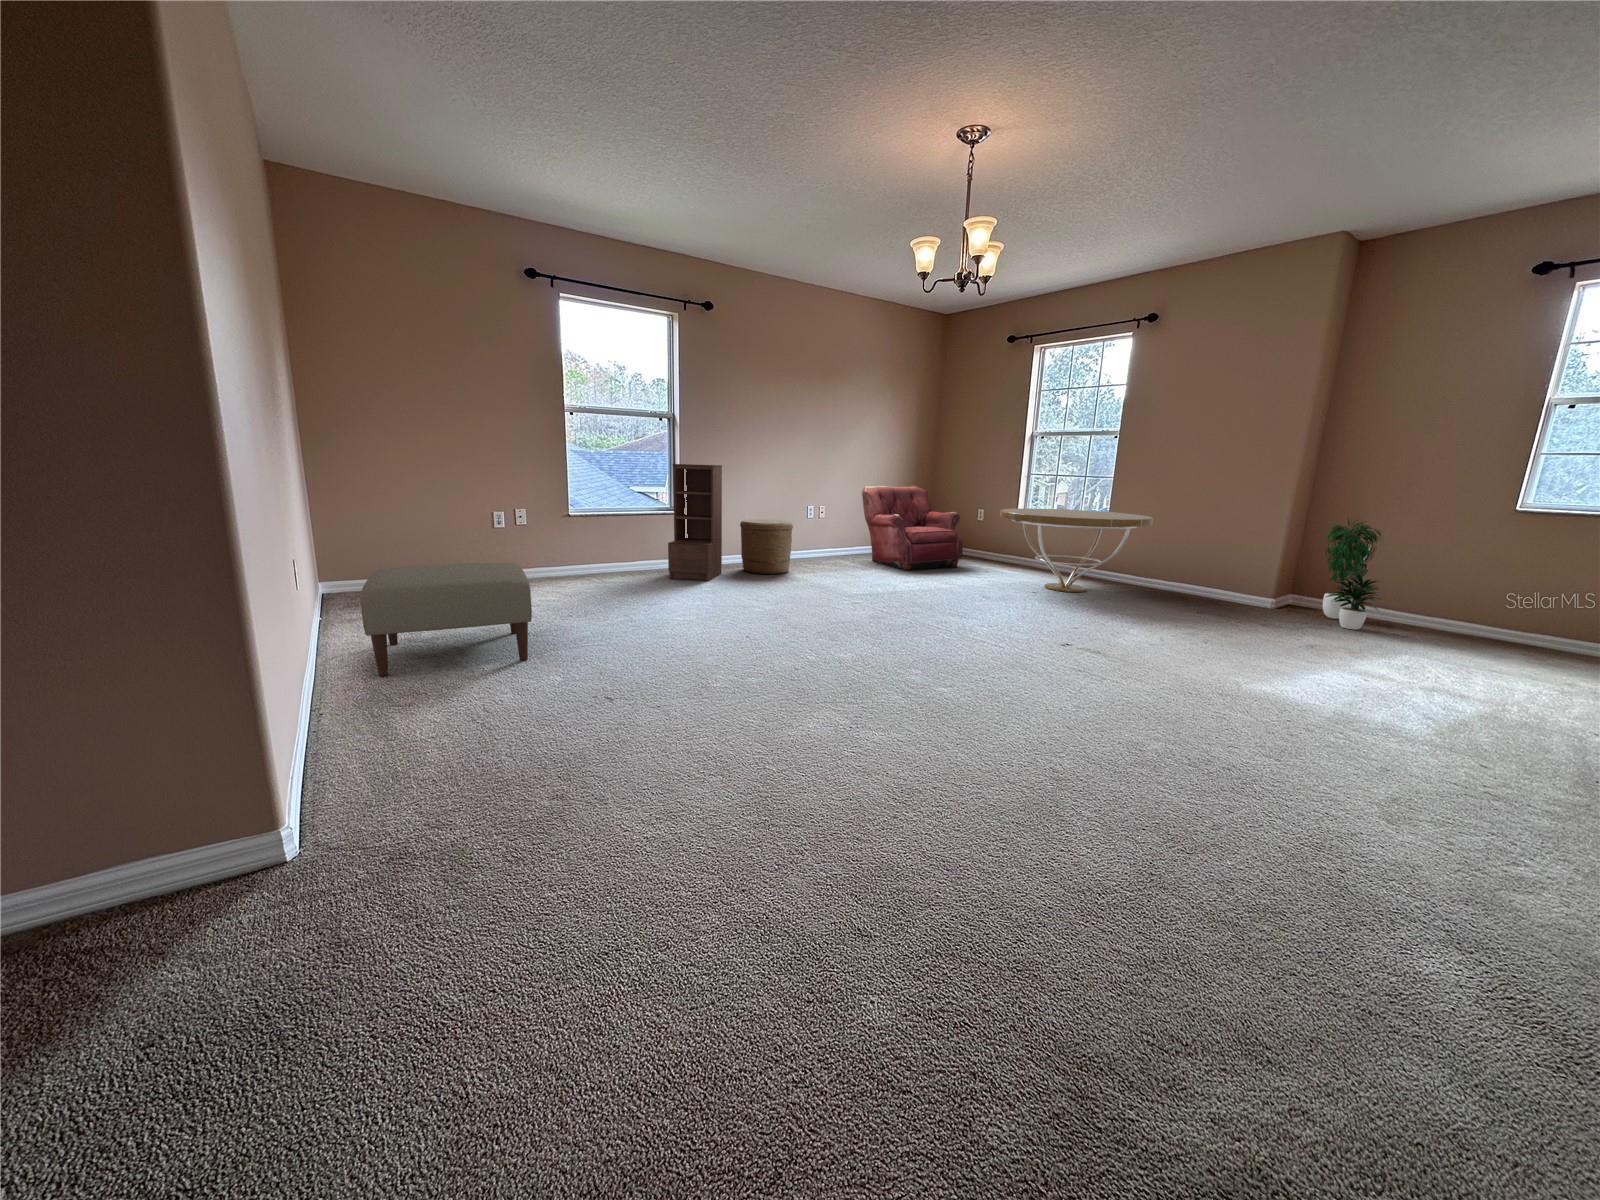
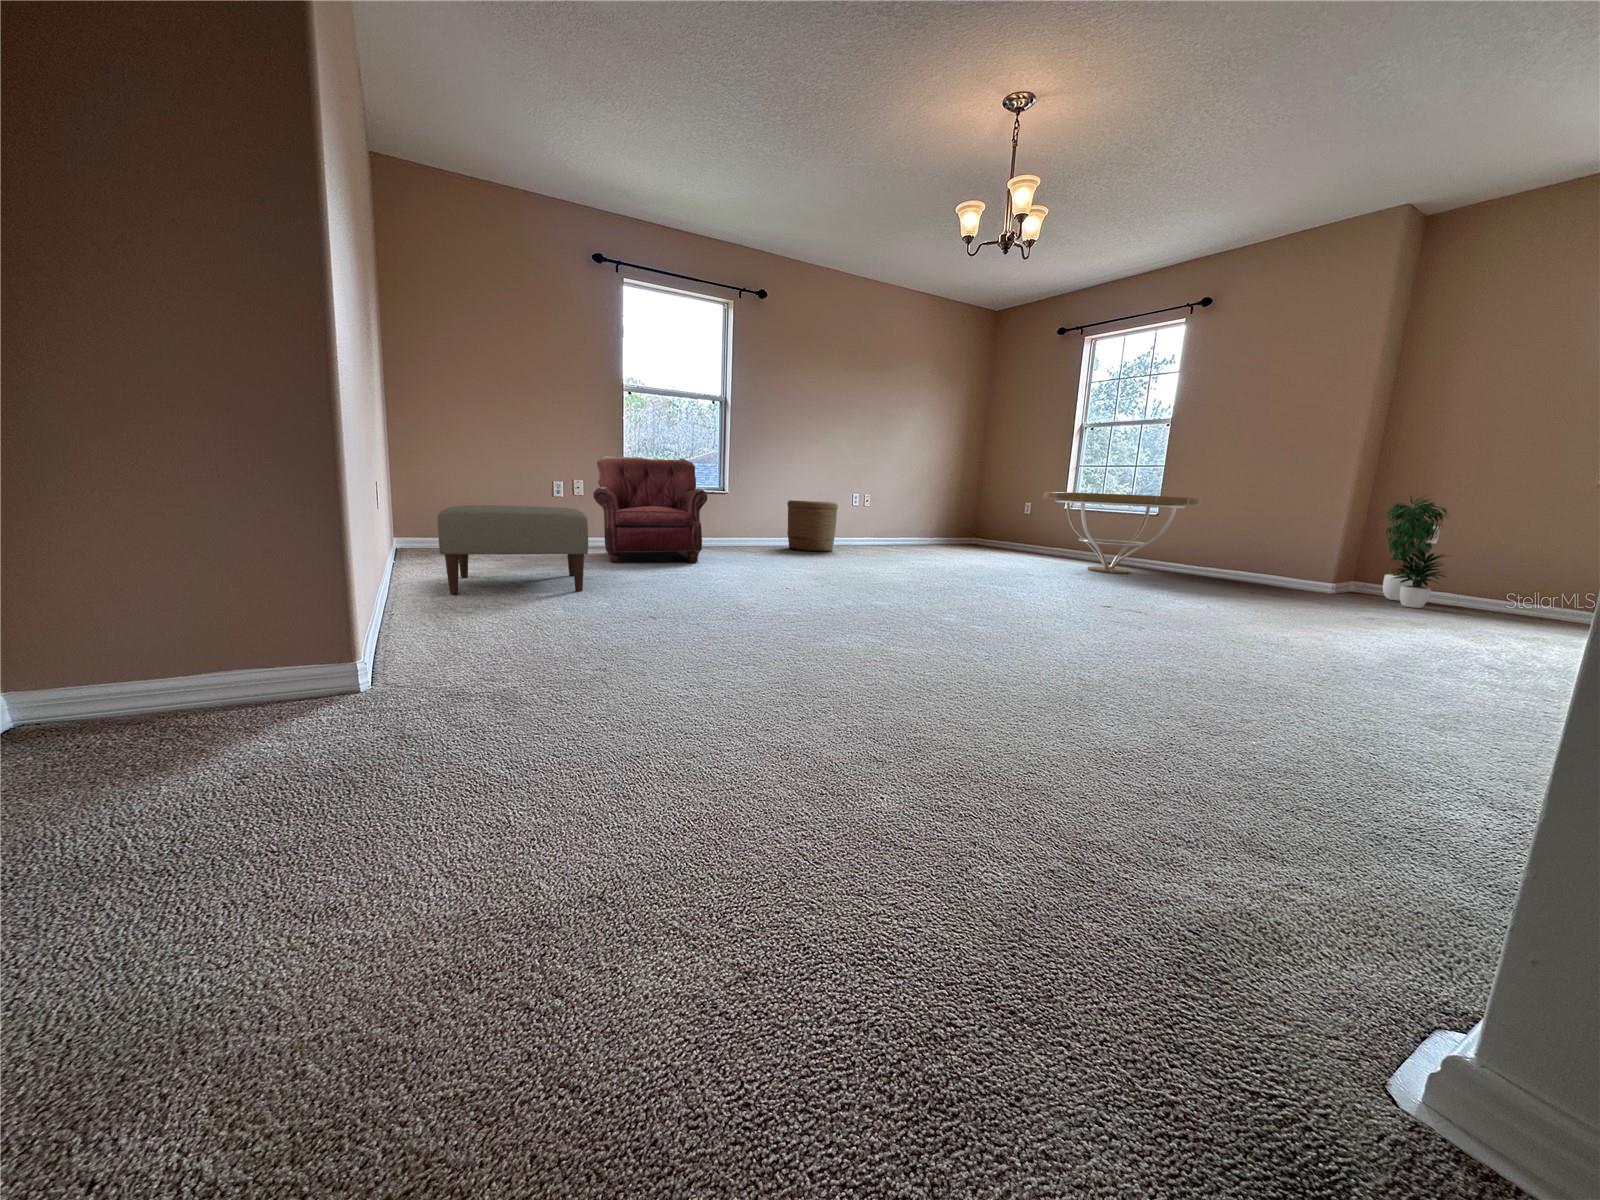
bookshelf: present [668,464,722,581] -> none [718,441,772,553]
armchair: present [862,485,963,570] -> present [593,456,707,563]

